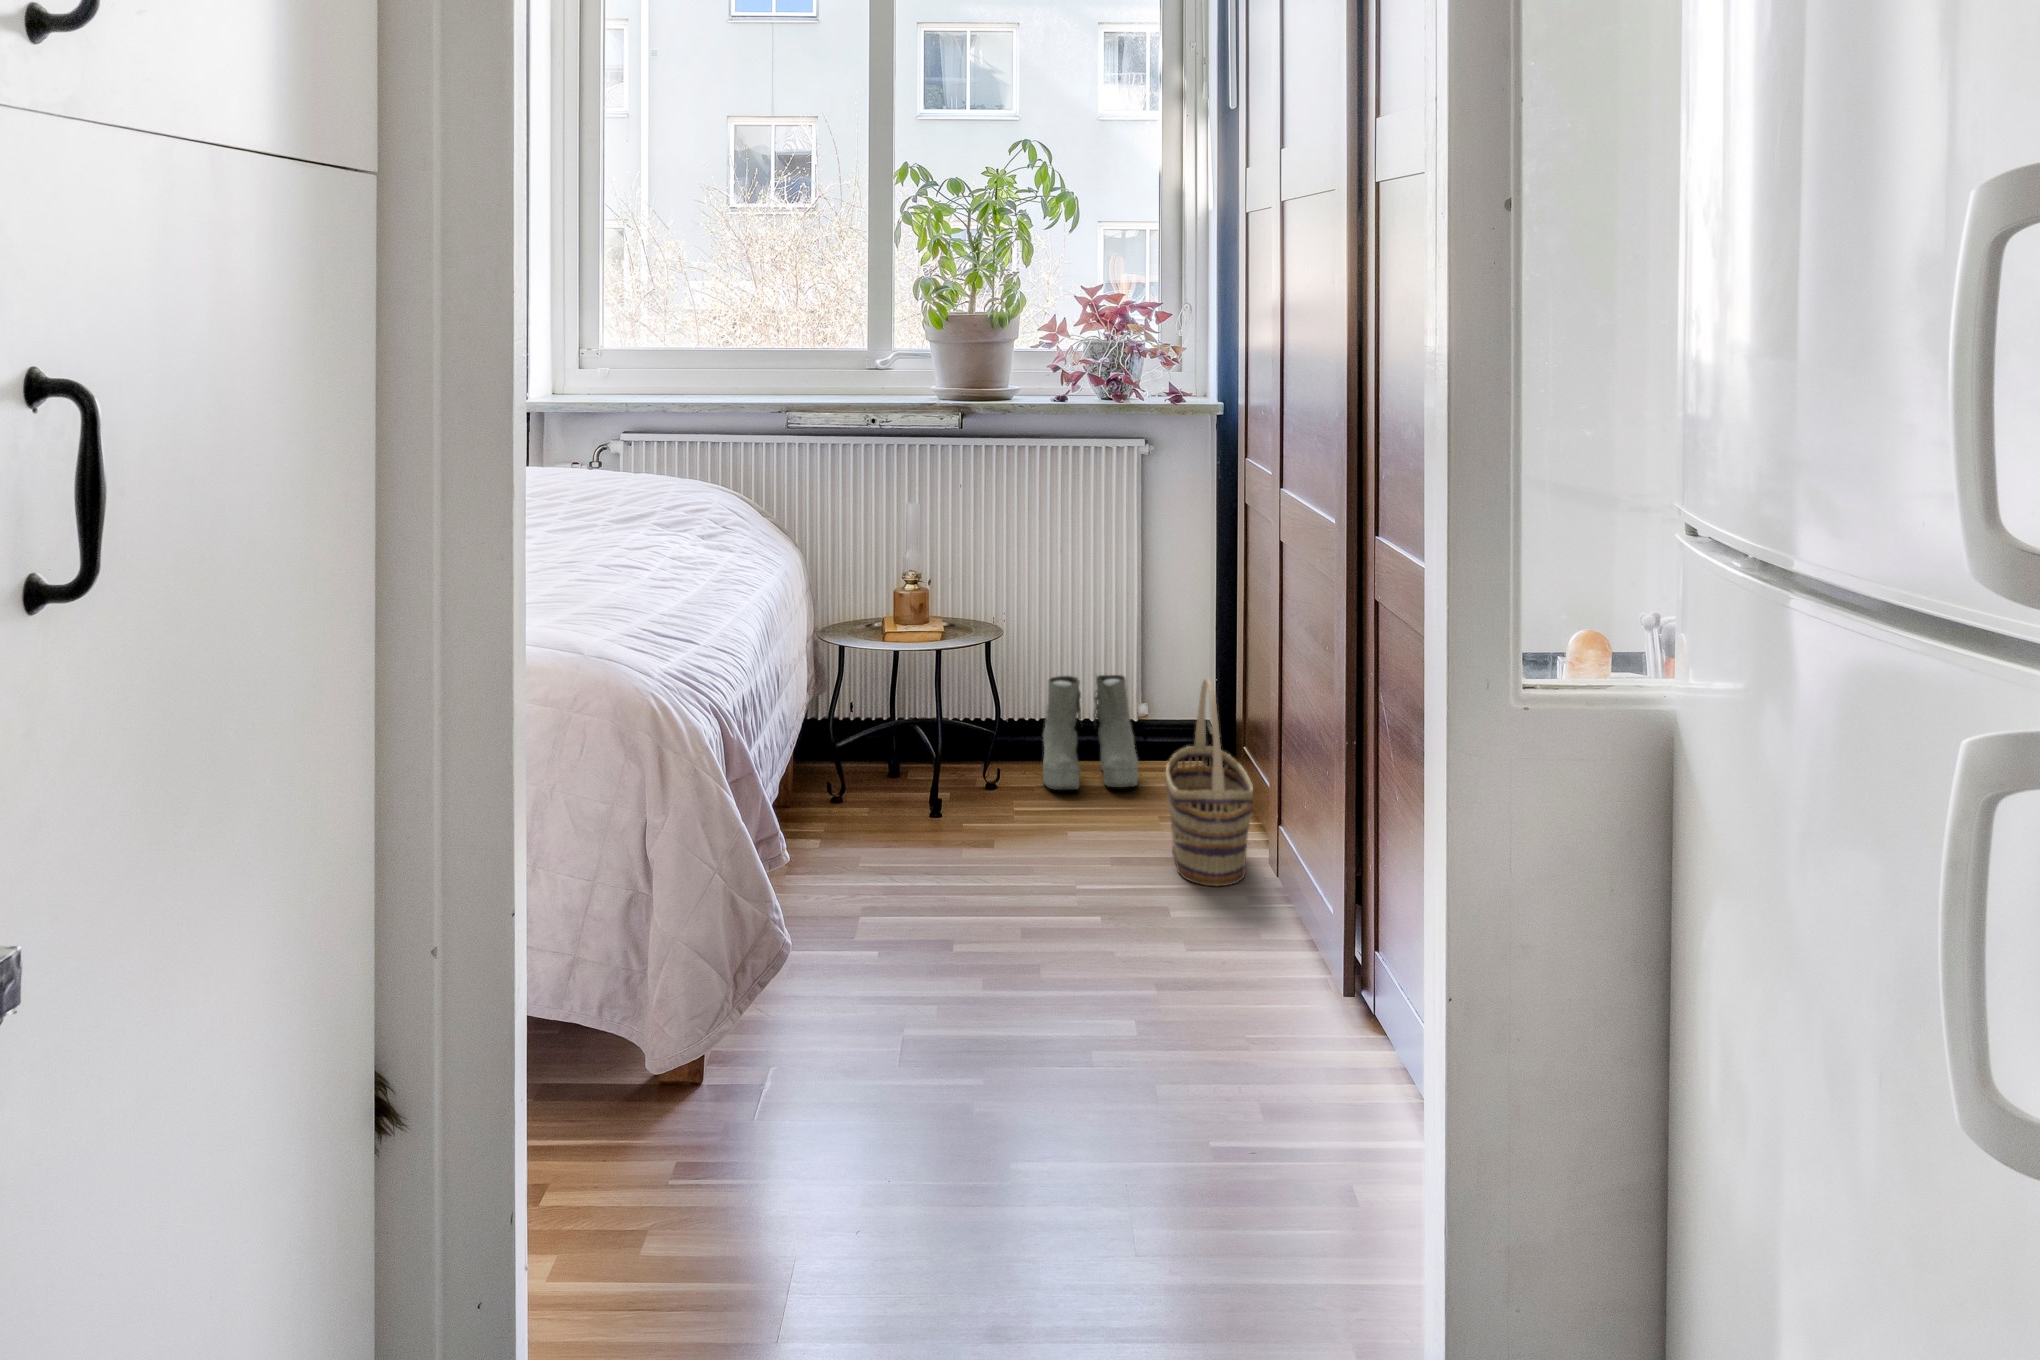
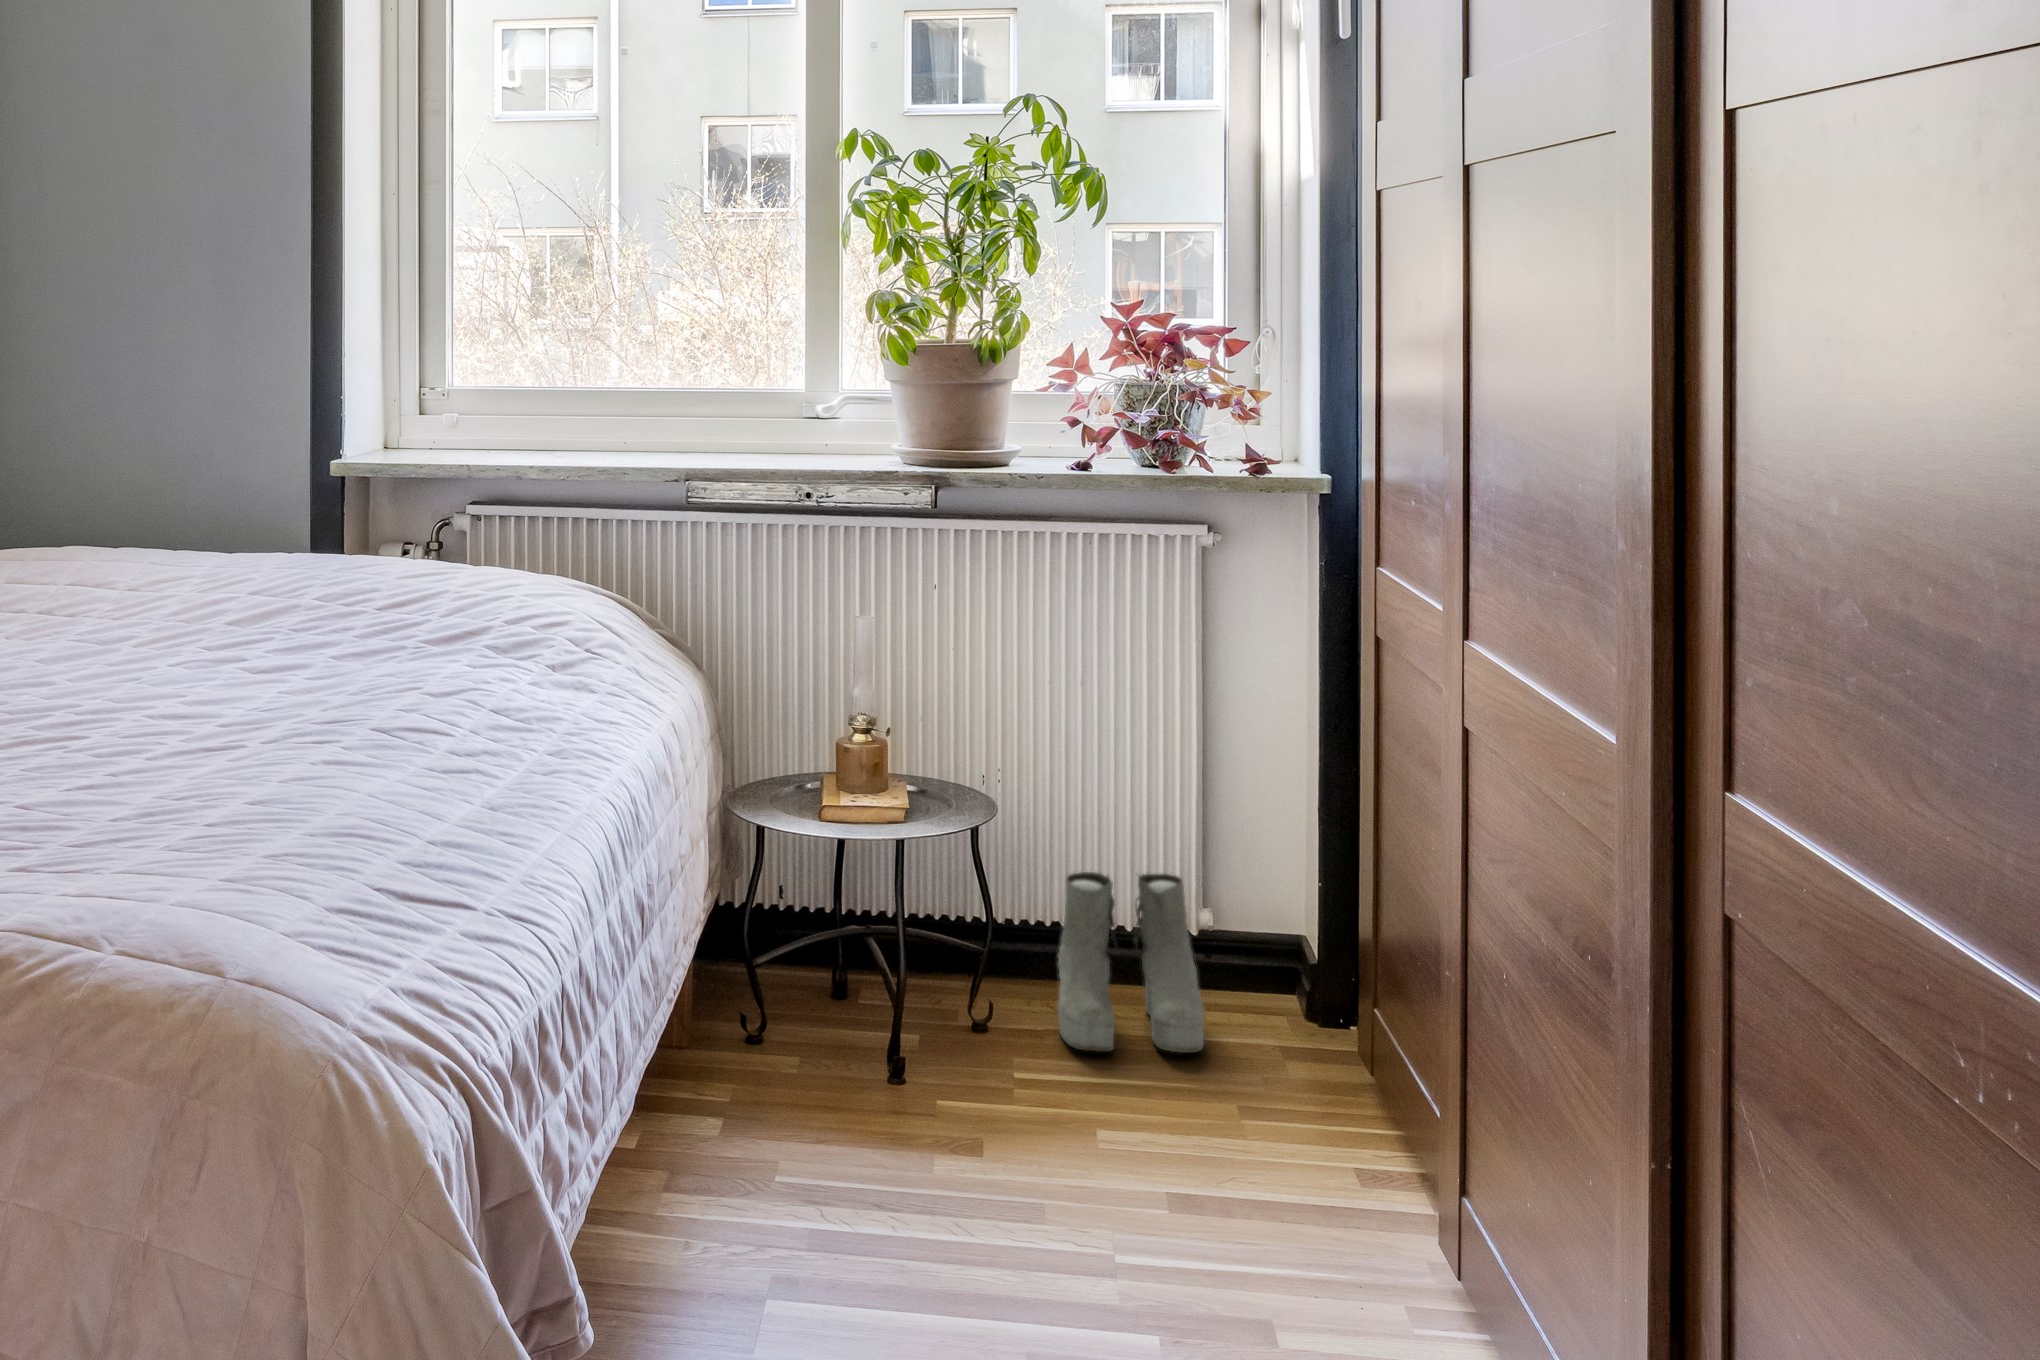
basket: present [1166,679,1253,886] -> none [1260,927,1414,1281]

